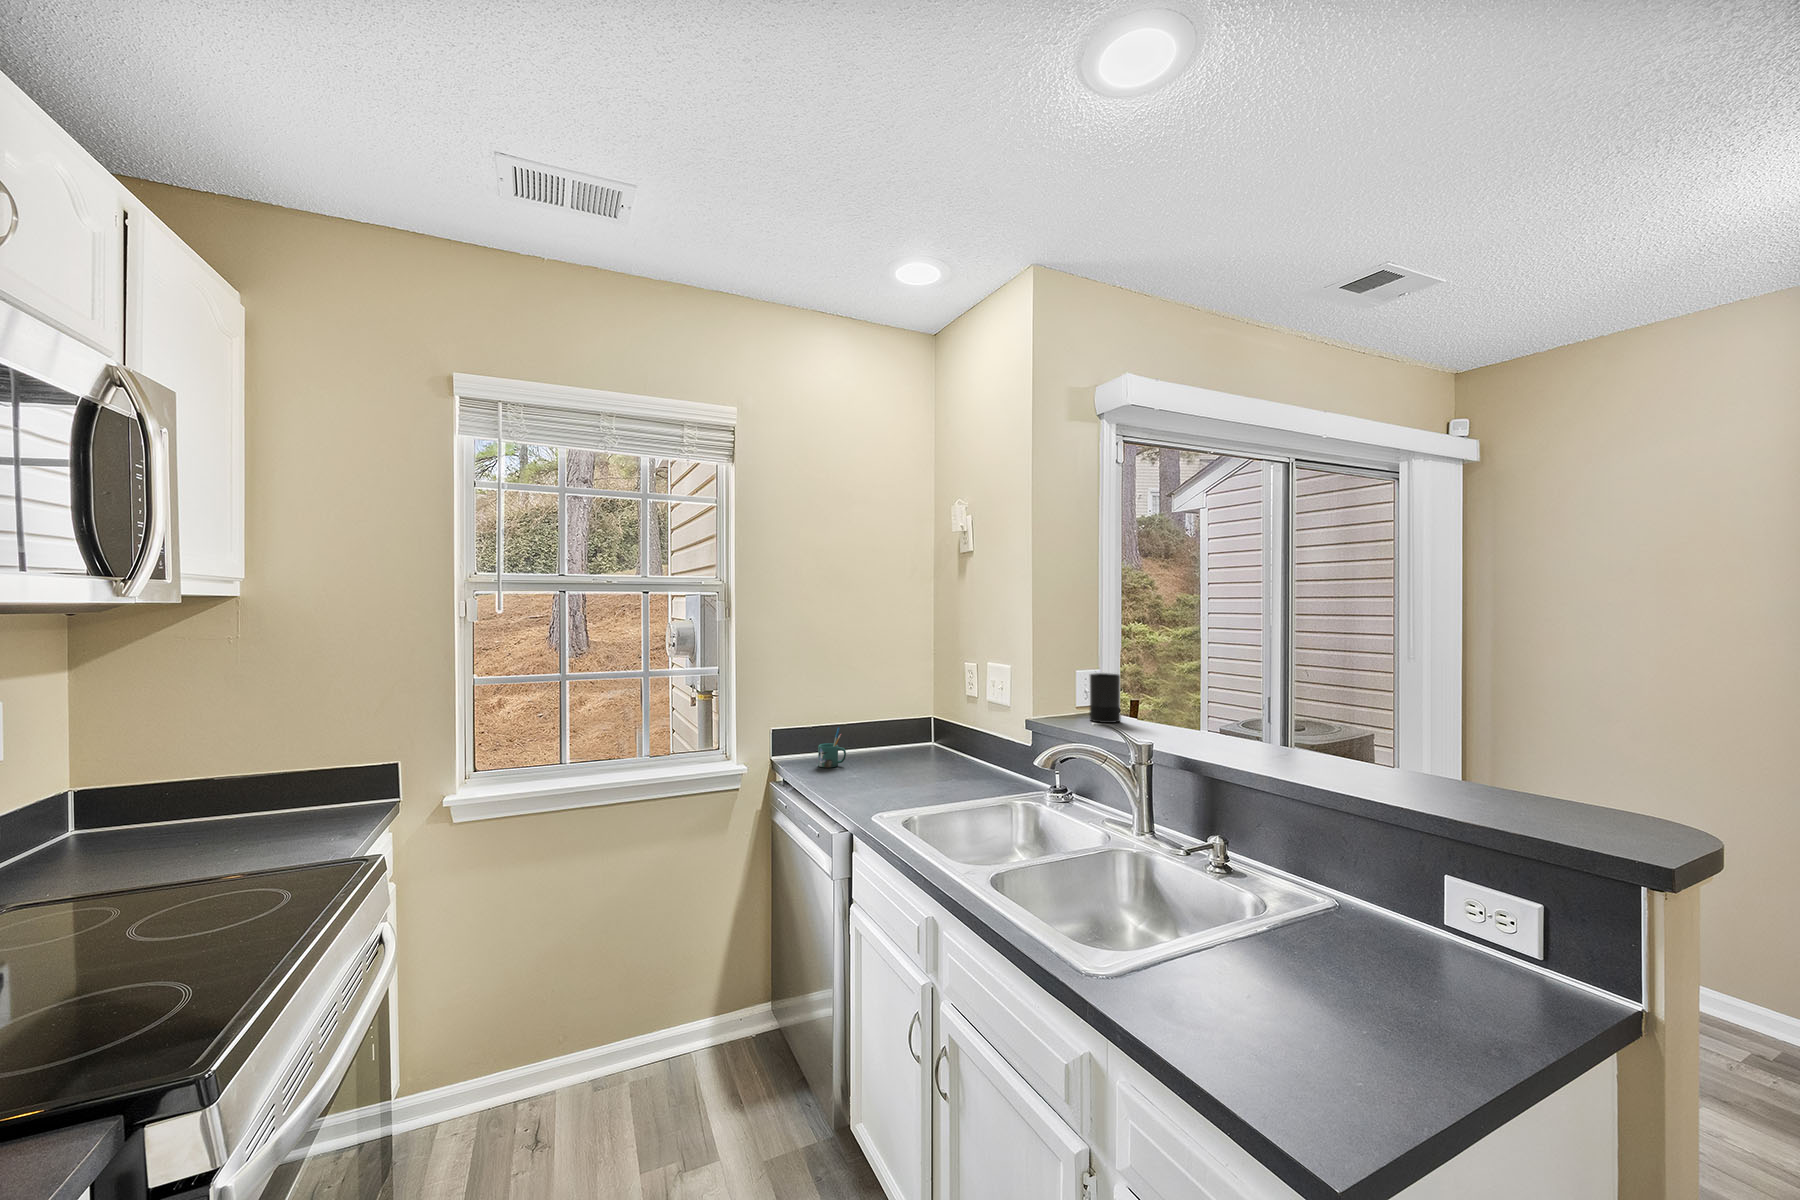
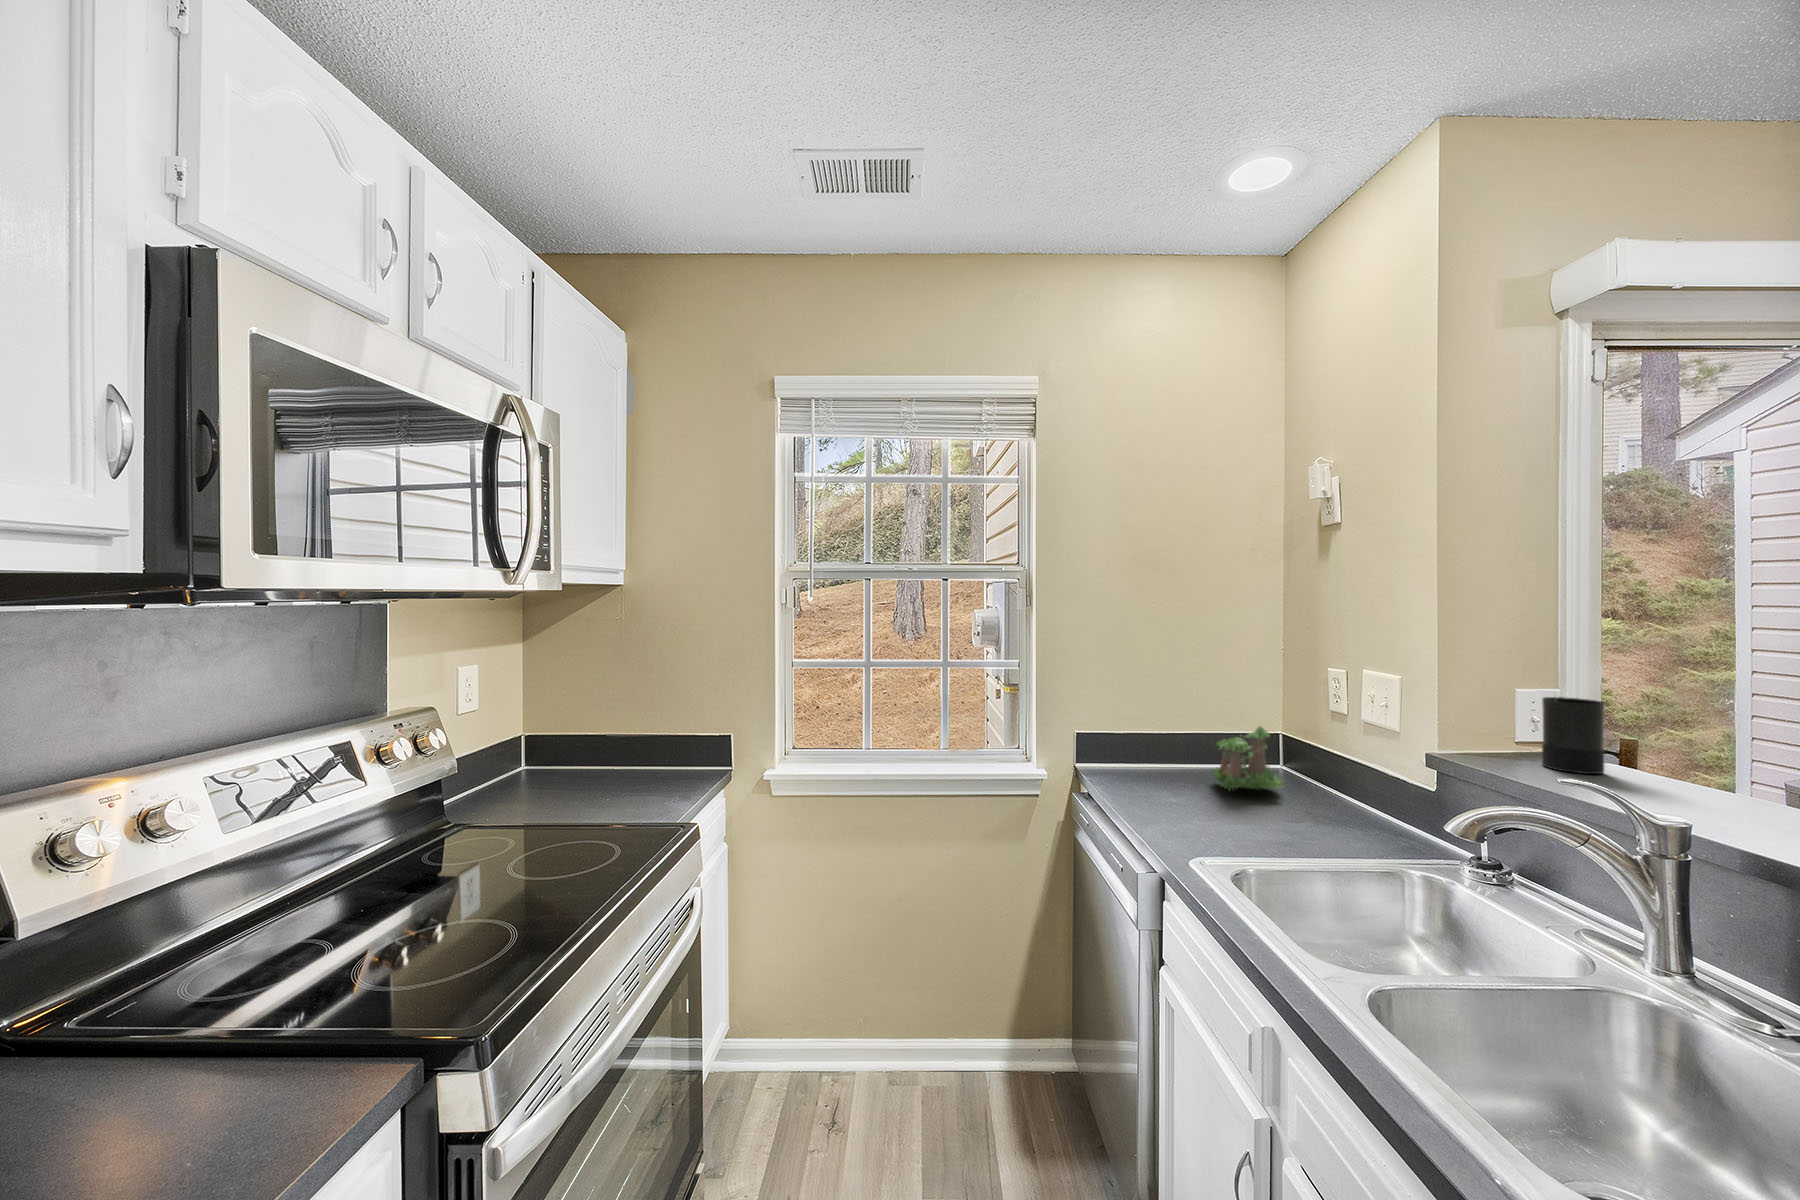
plant: none [883,689,939,764] -> present [1212,726,1283,789]
mug: present [818,728,846,767] -> none [1128,738,1162,784]

